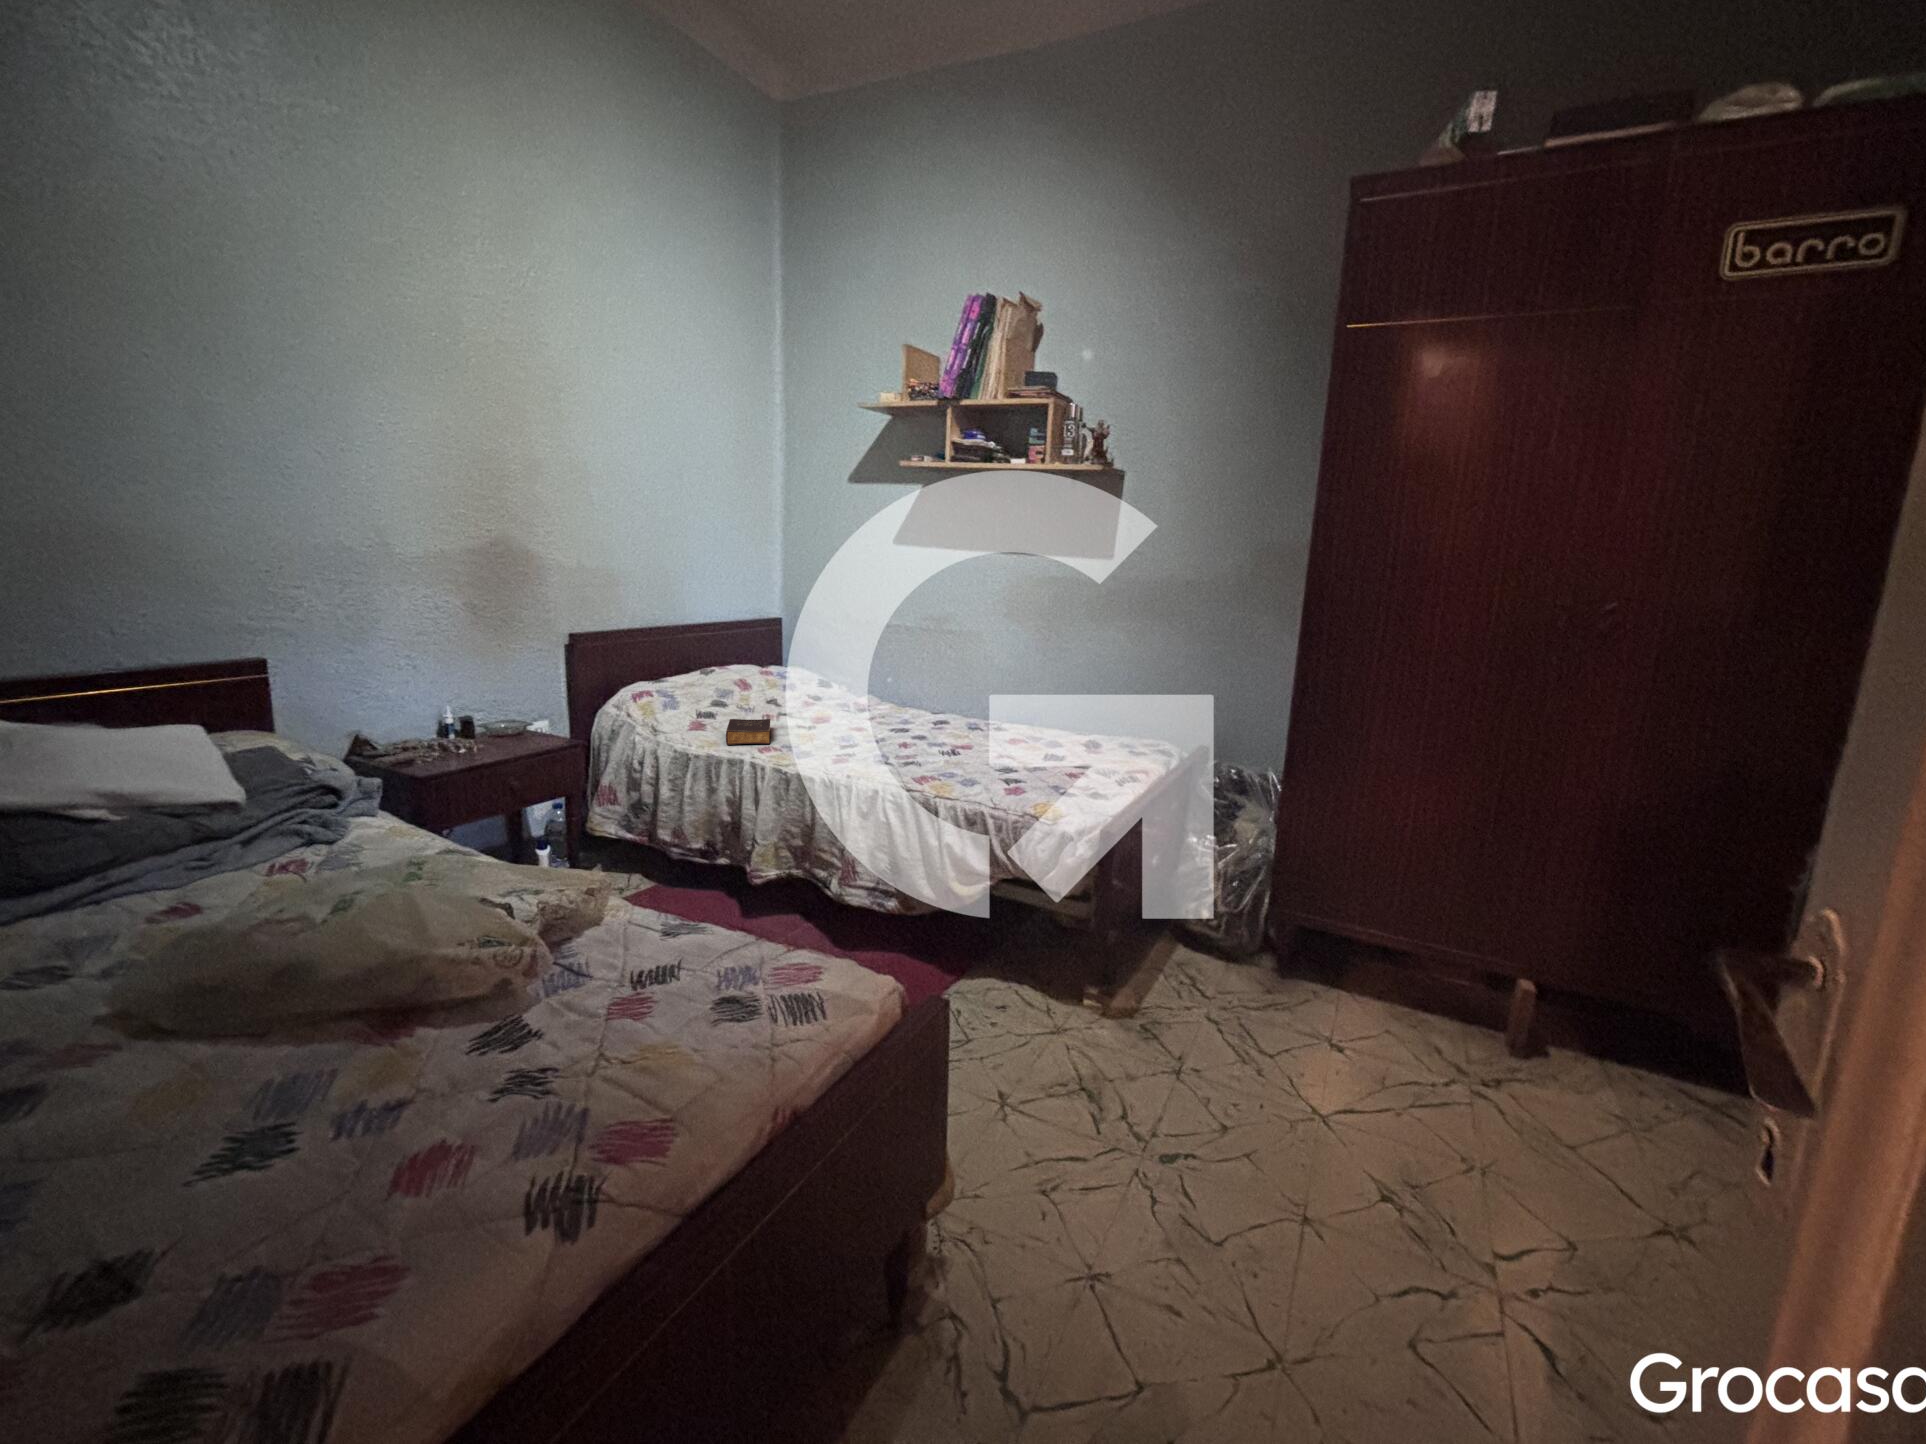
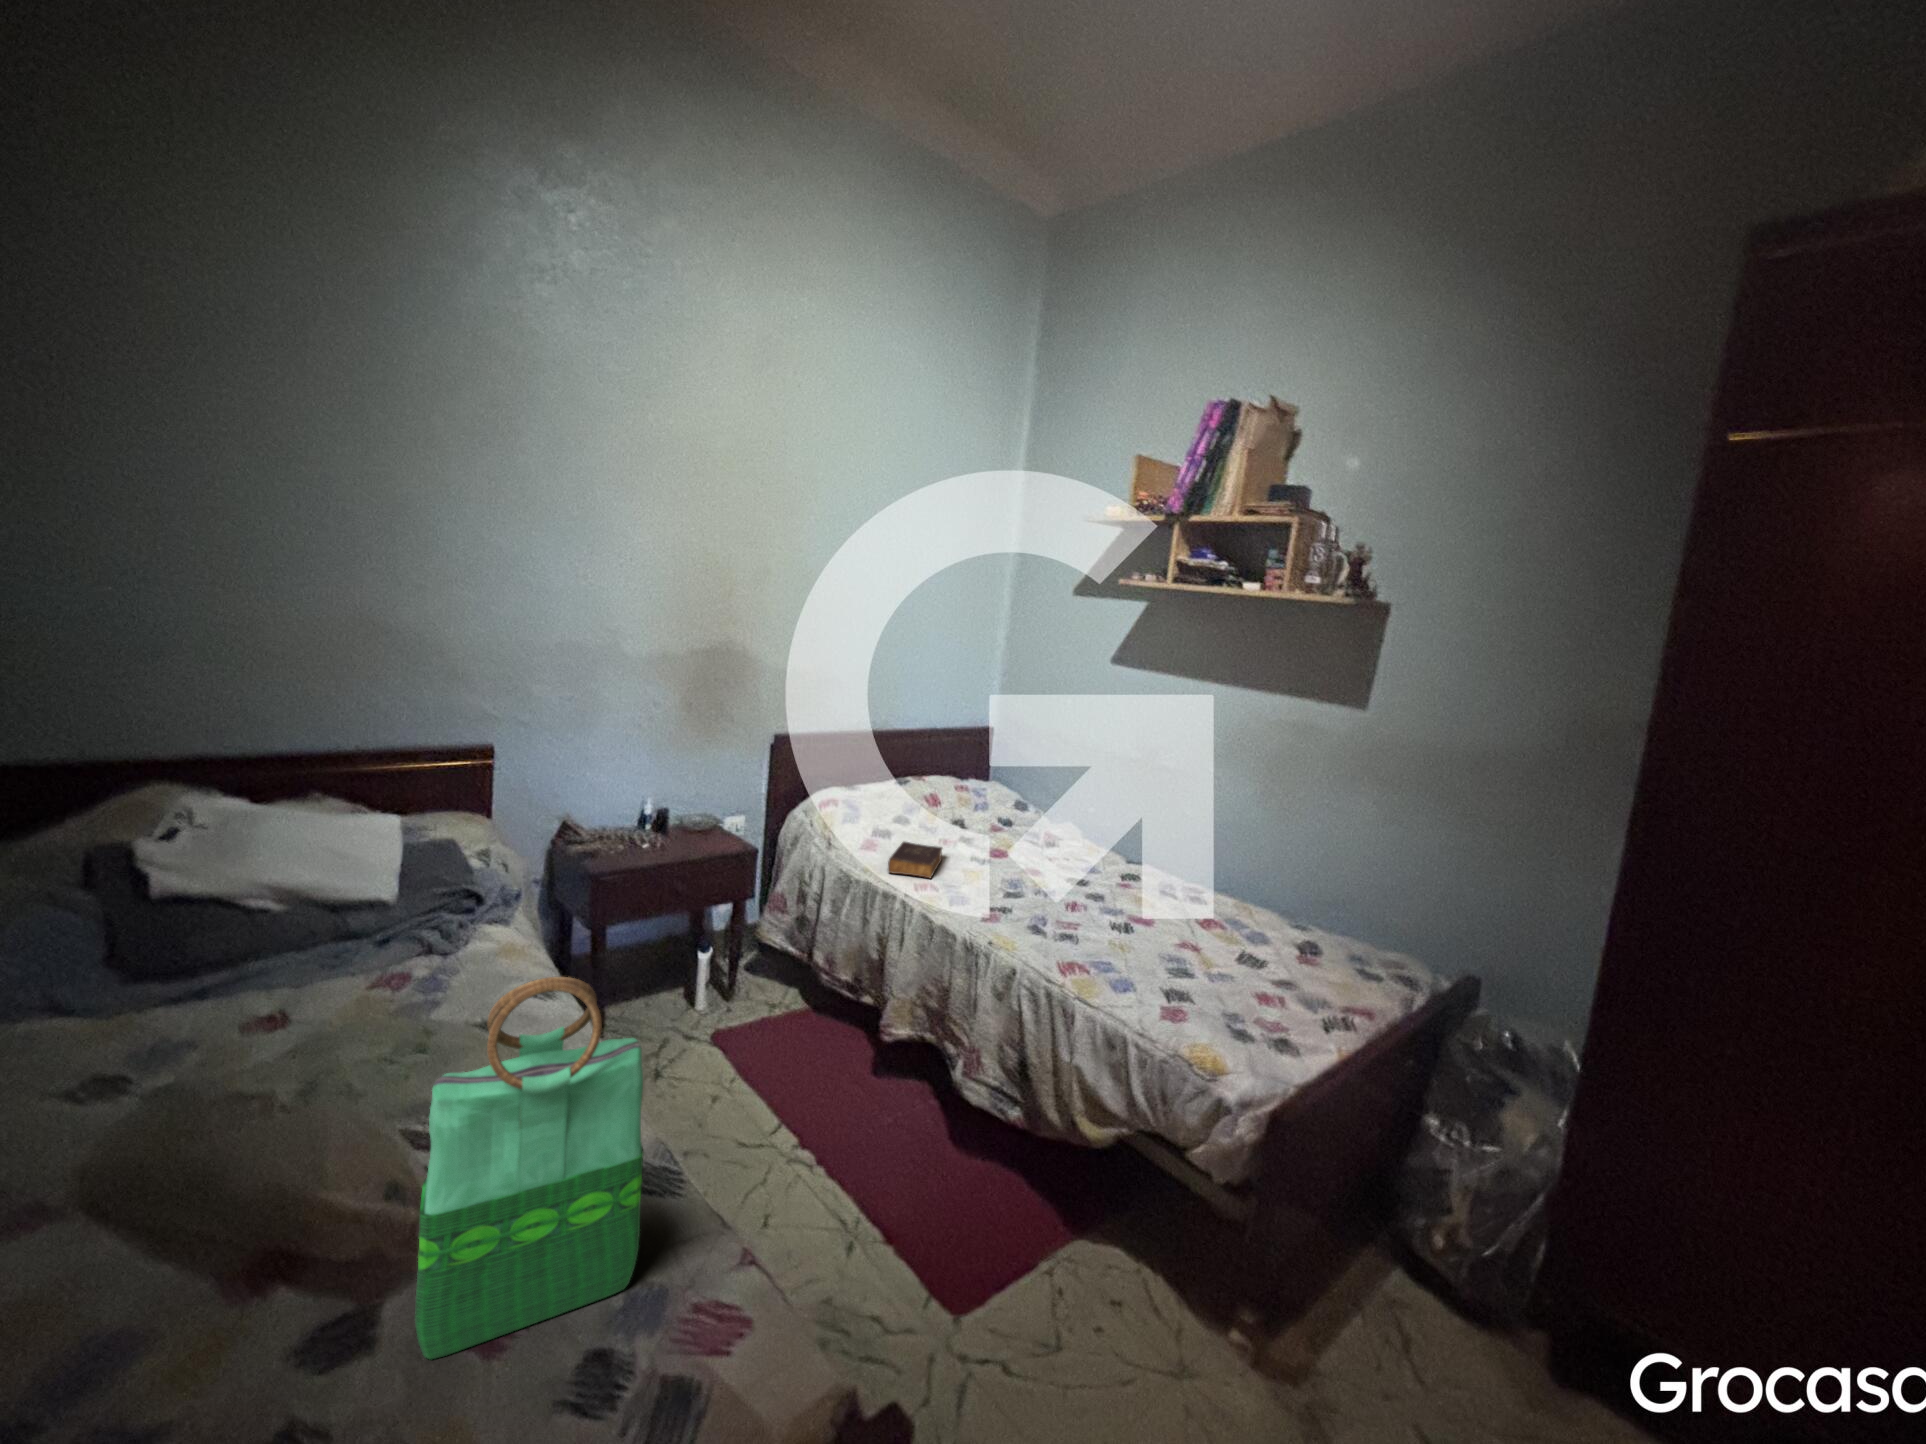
tote bag: none [553,735,712,1024] -> present [415,977,643,1360]

